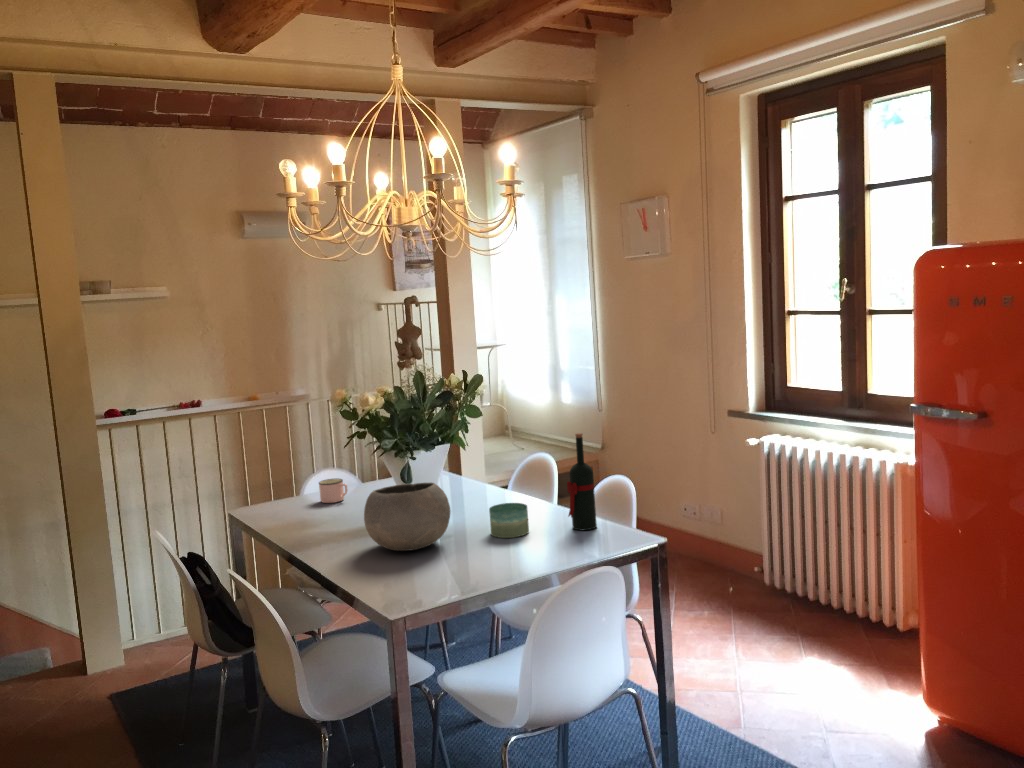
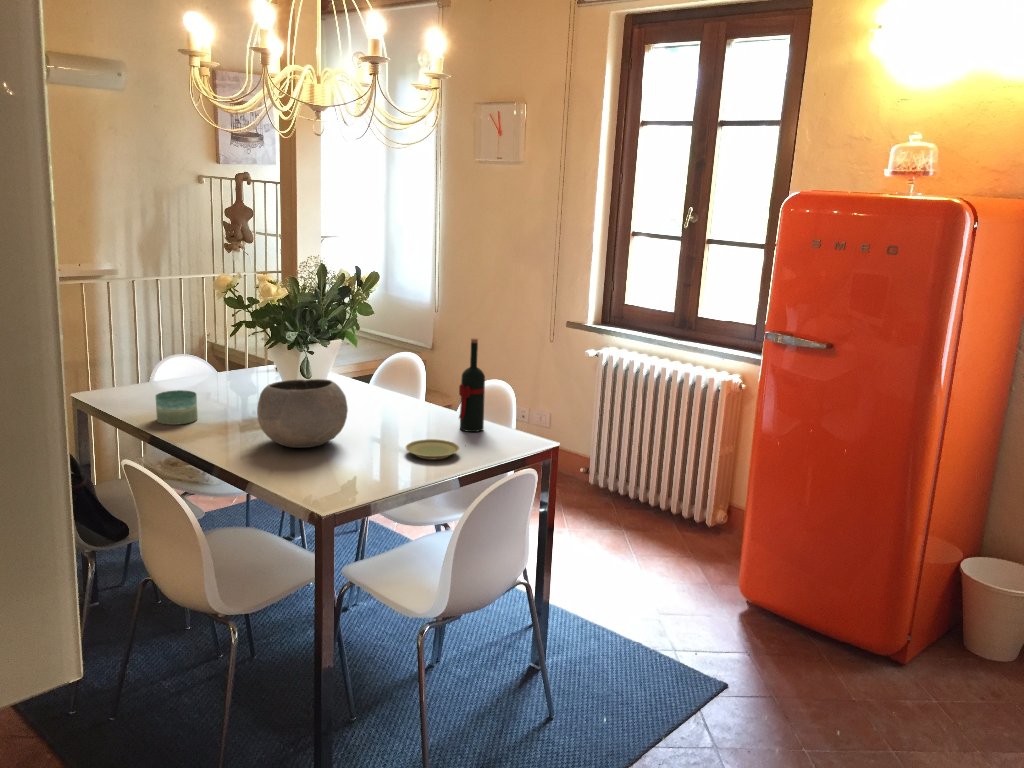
mug: present [319,479,348,503] -> none [175,368,209,394]
candle: present [489,503,529,538] -> present [156,390,198,425]
plate: none [503,539,558,559] -> present [406,439,459,460]

